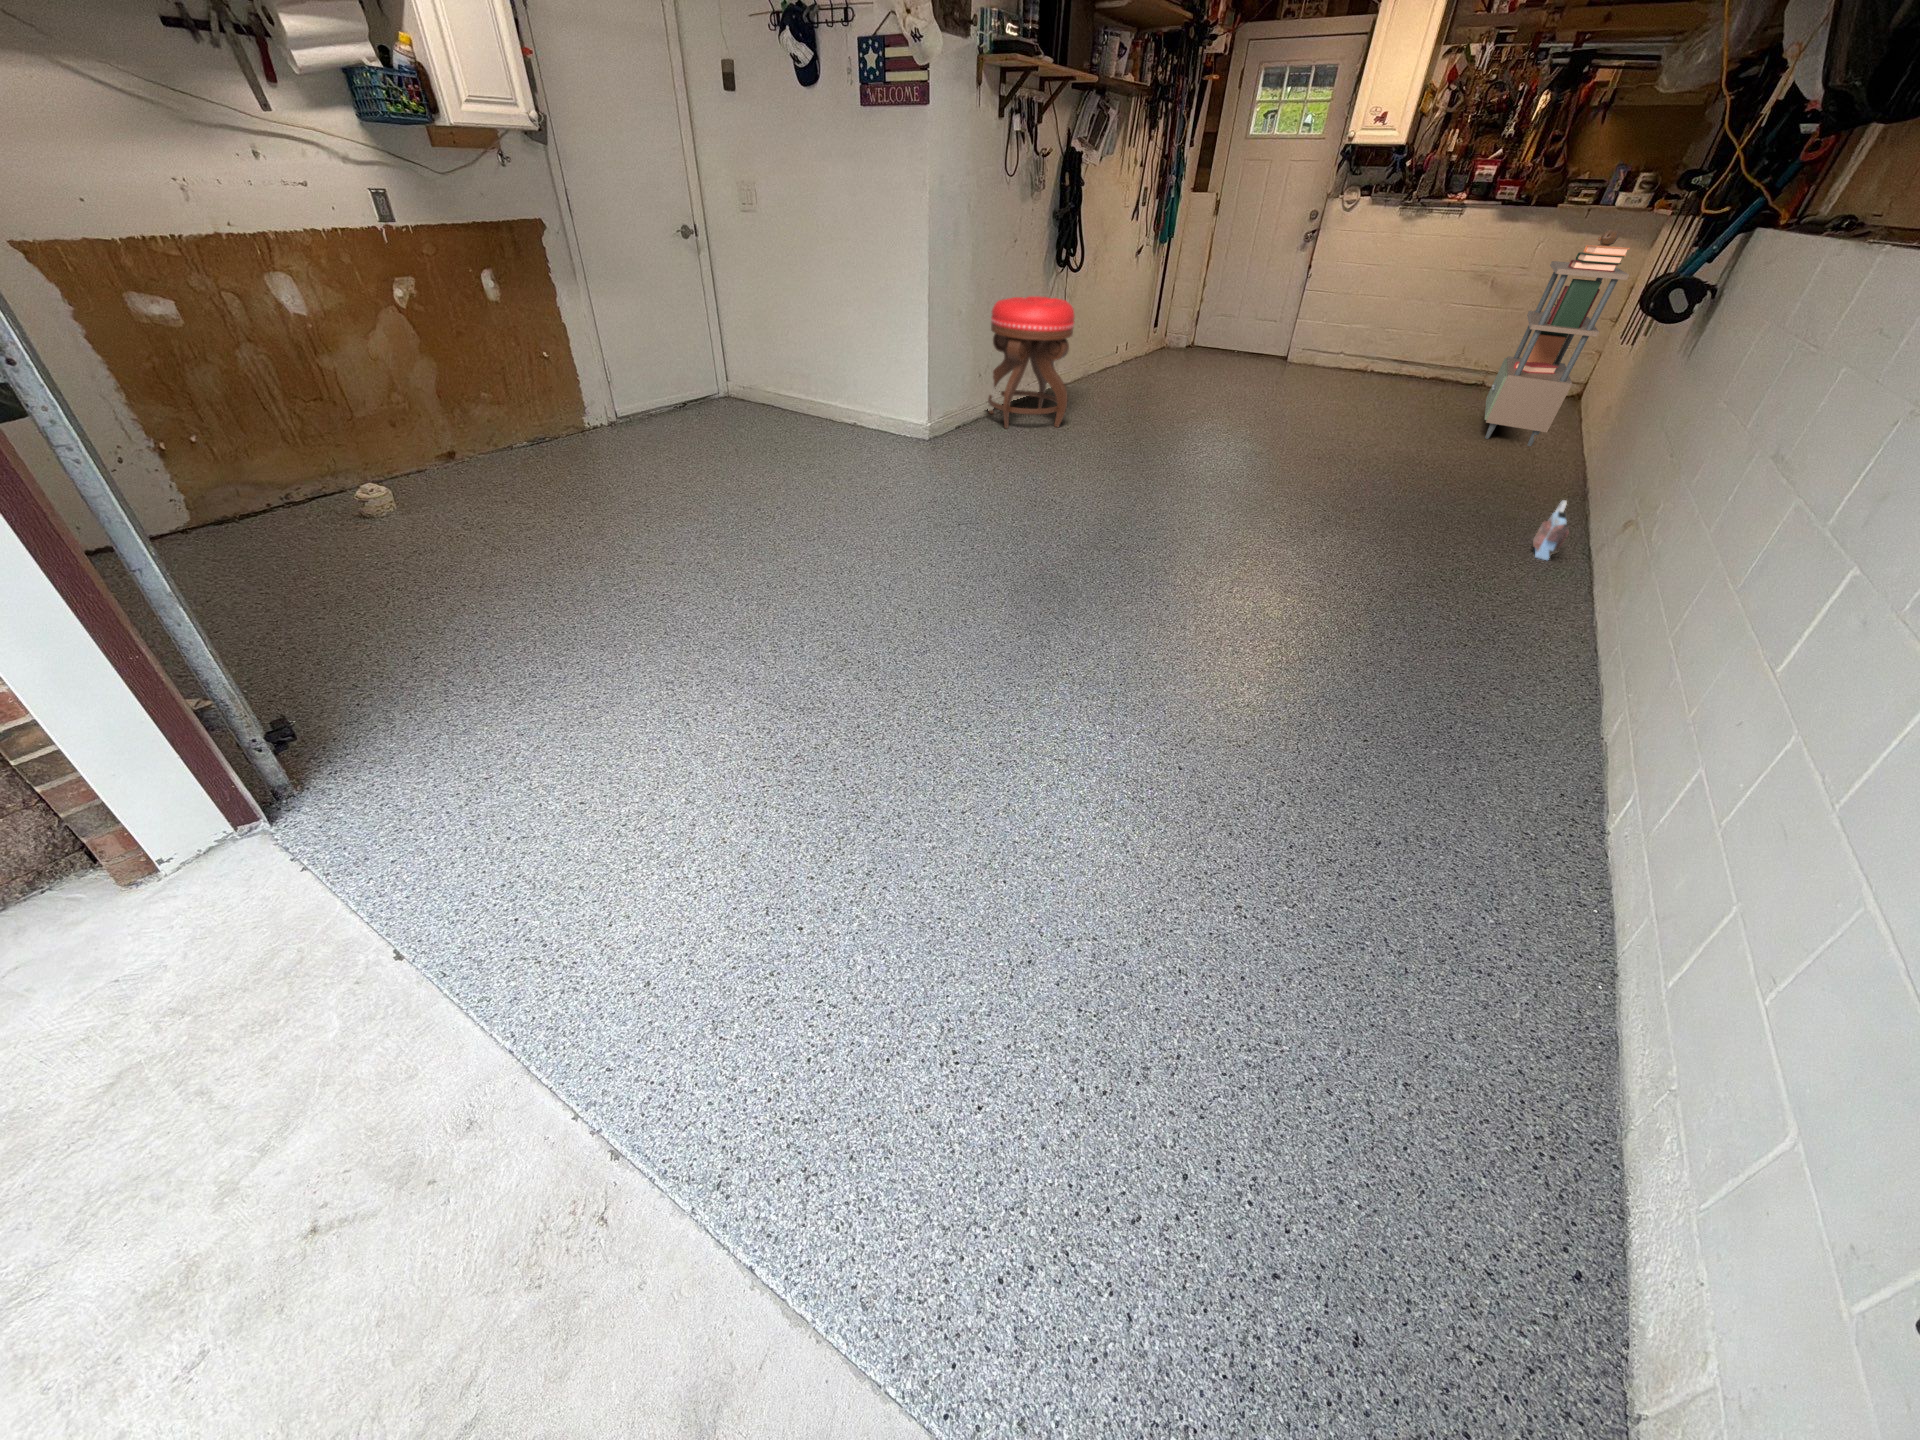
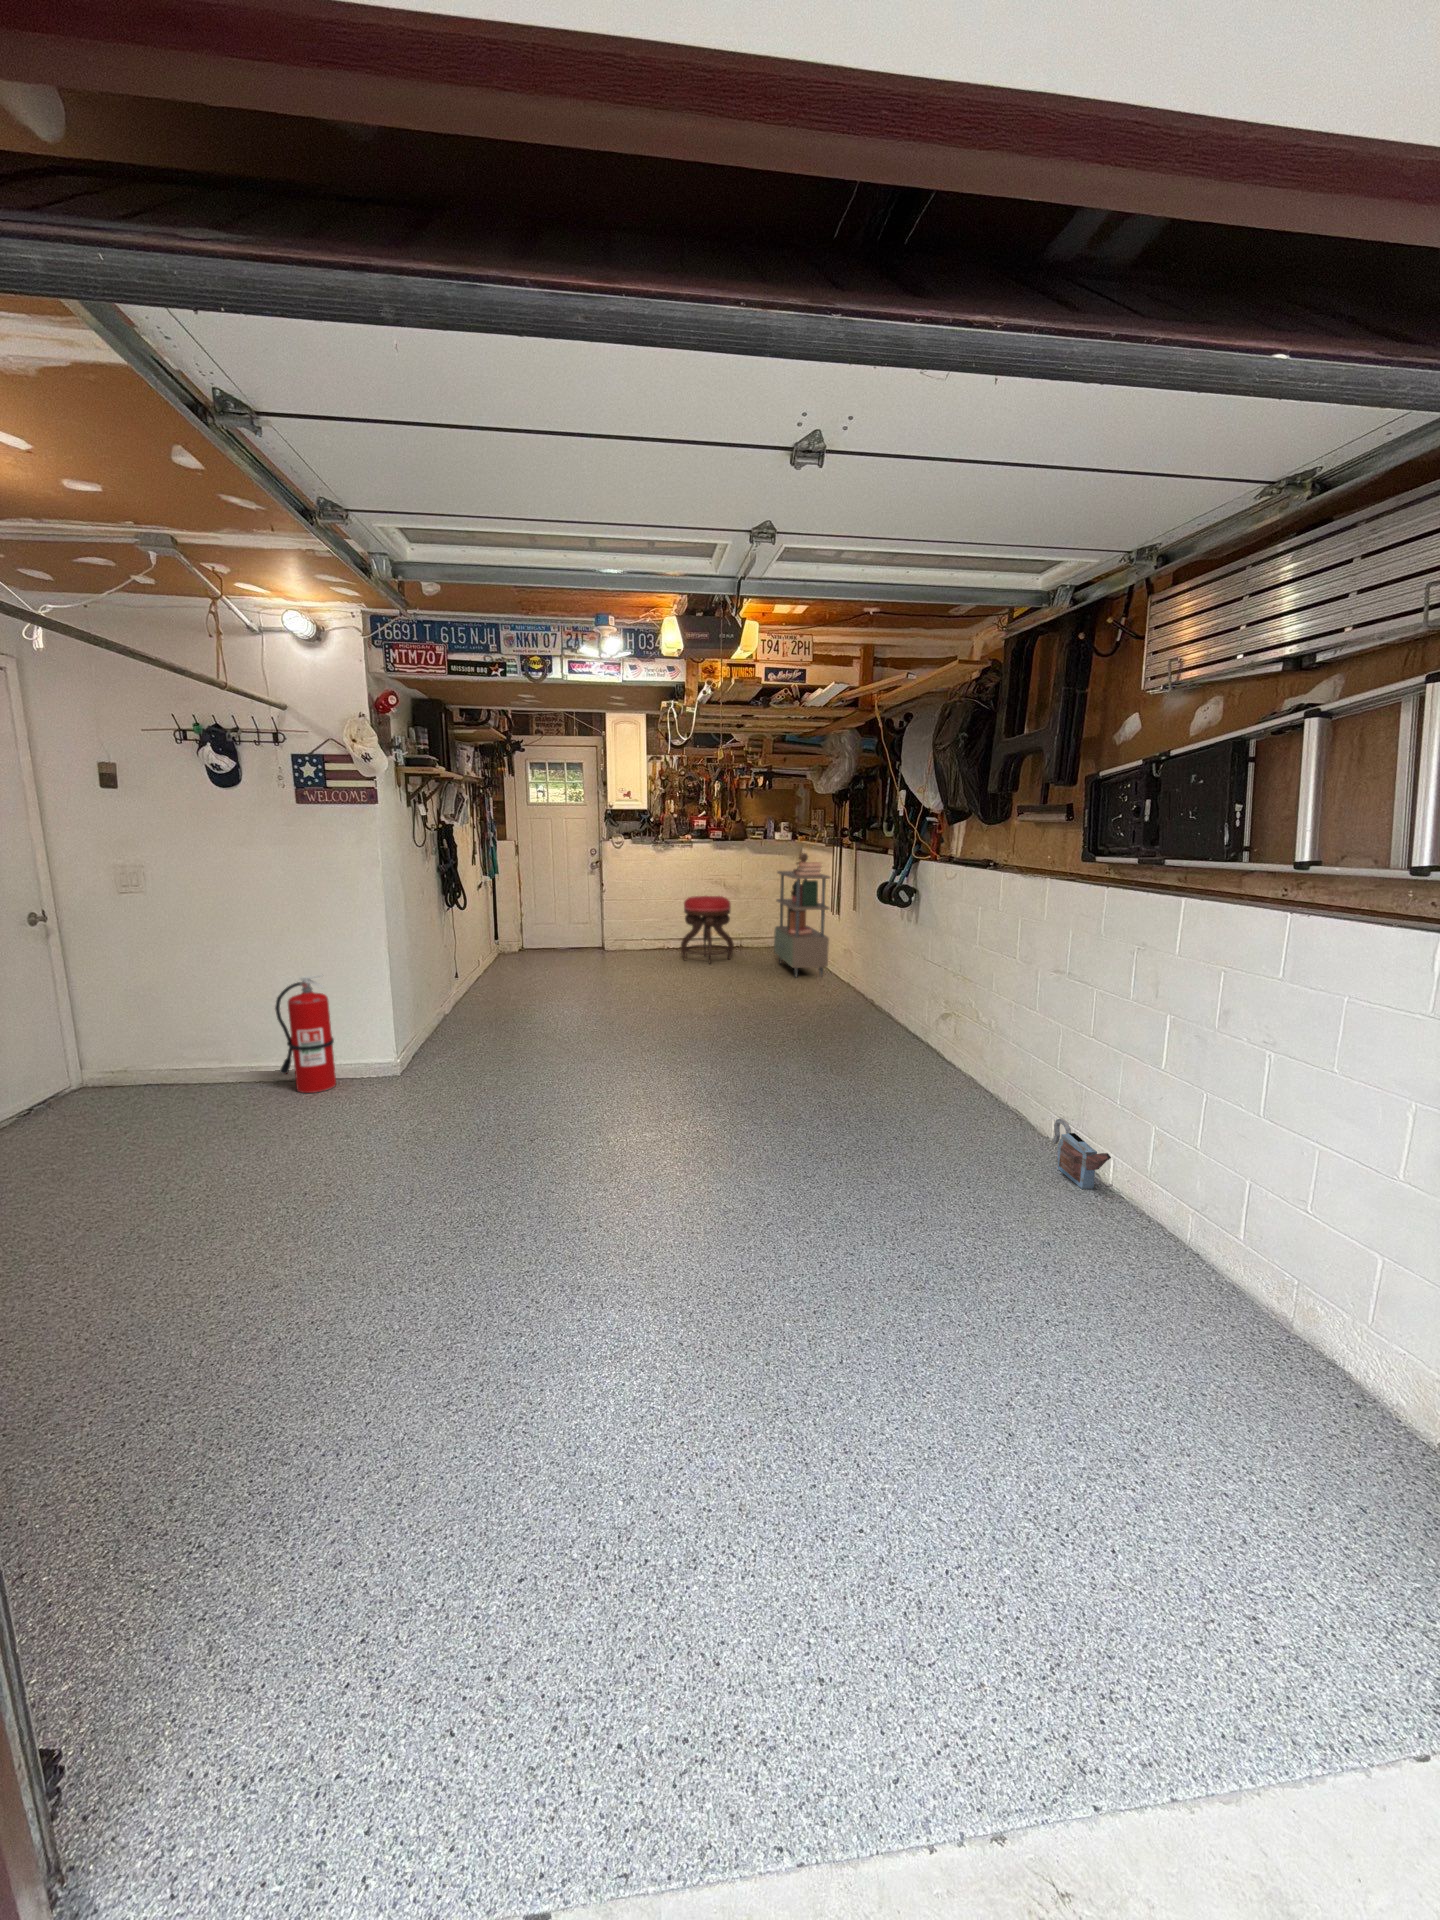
stool: present [988,296,1075,428] -> present [681,896,734,963]
fire extinguisher: none [827,311,870,433] -> present [275,975,336,1093]
watering can: present [1533,500,1569,560] -> present [1052,1119,1111,1189]

